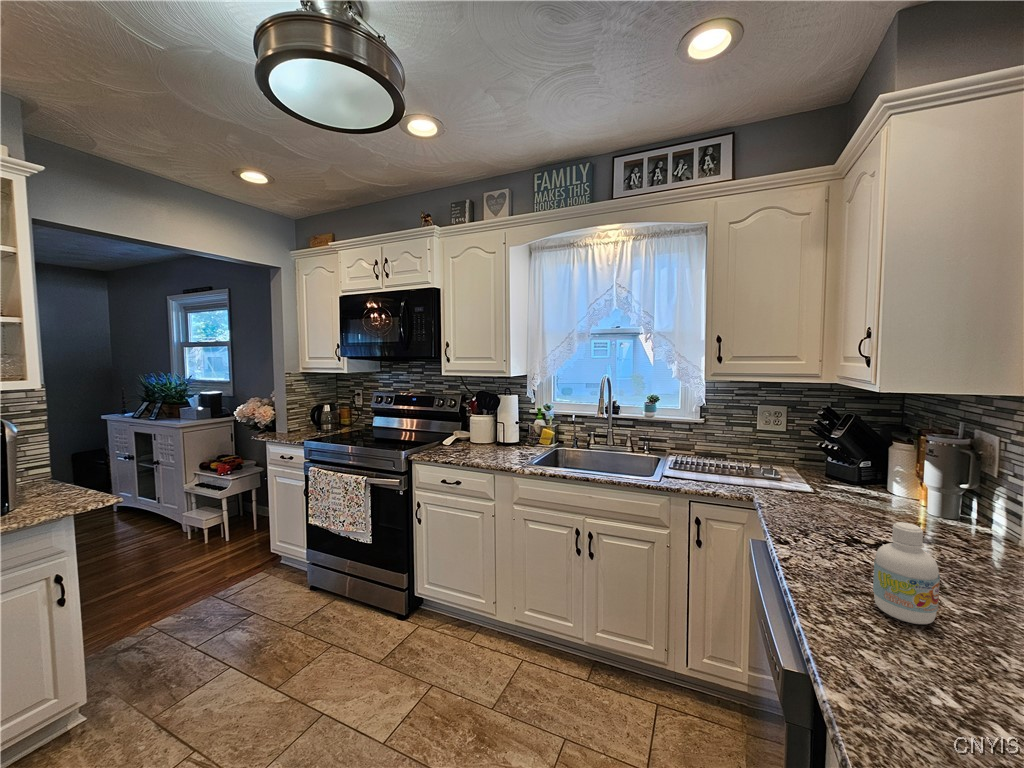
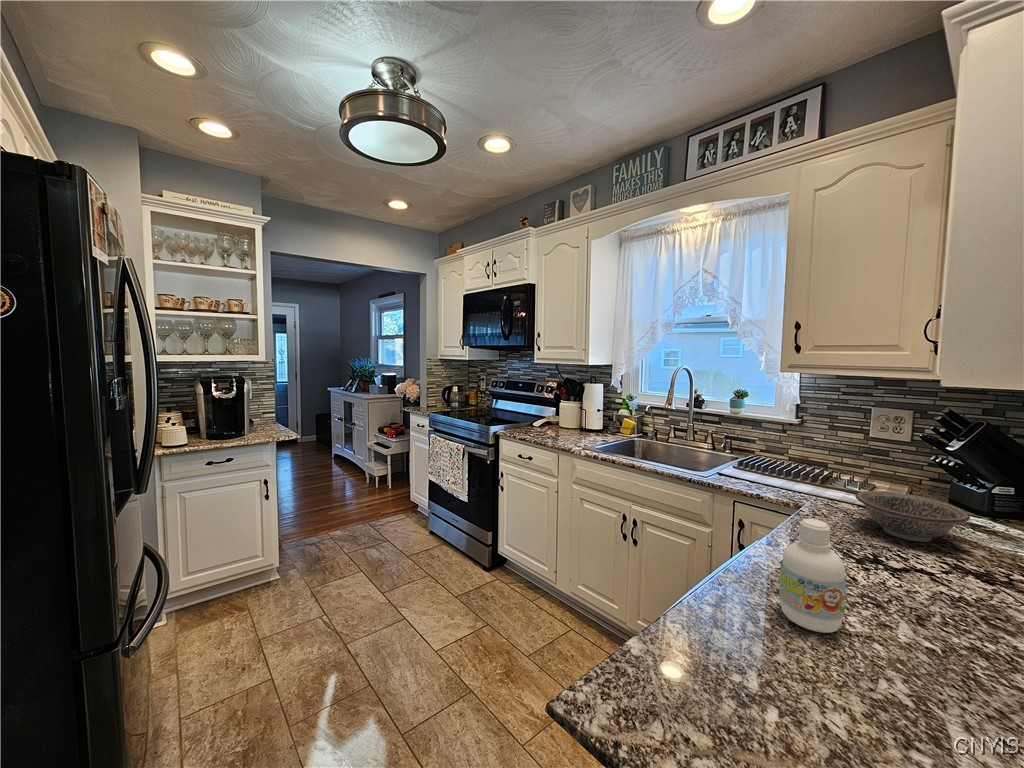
decorative bowl: none [805,477,889,516] -> present [855,491,970,542]

